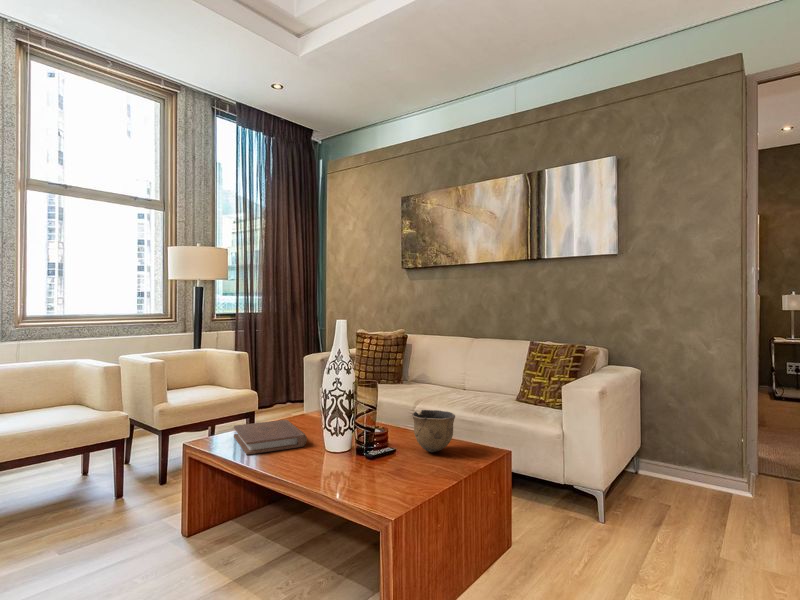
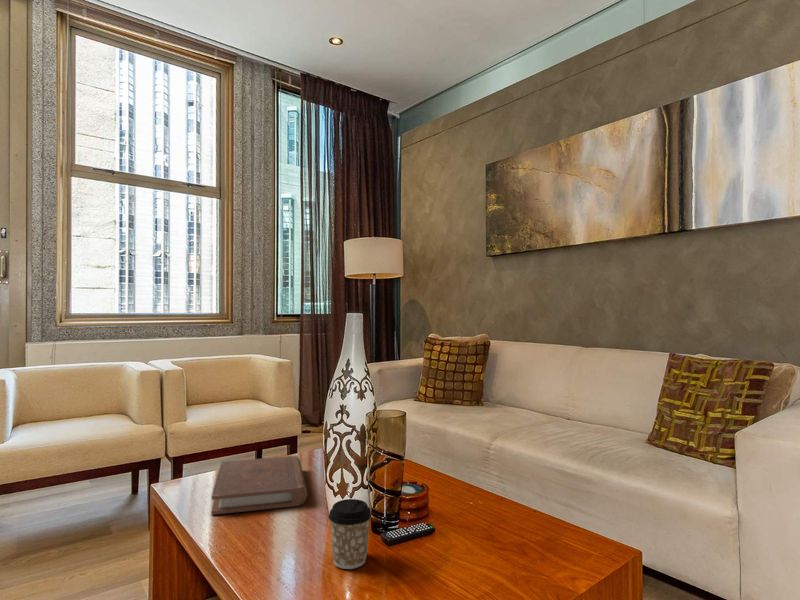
bowl: present [412,410,455,452] -> none [462,464,538,541]
coffee cup: none [339,432,364,470] -> present [329,499,371,569]

